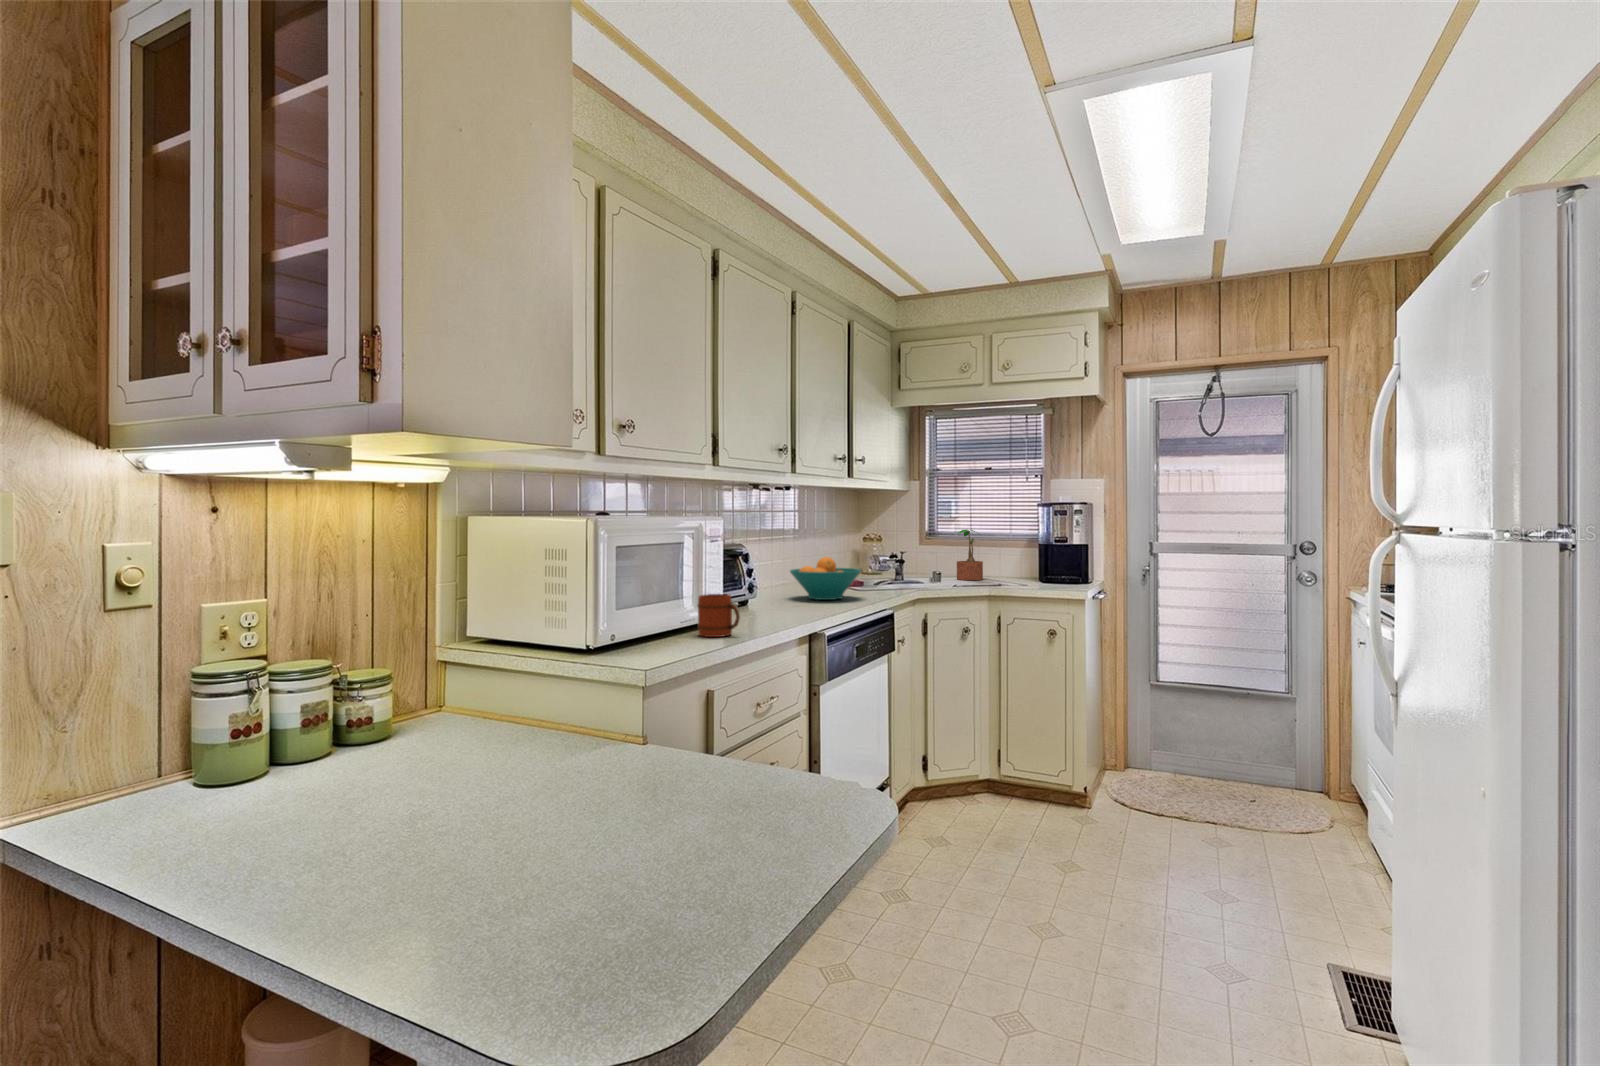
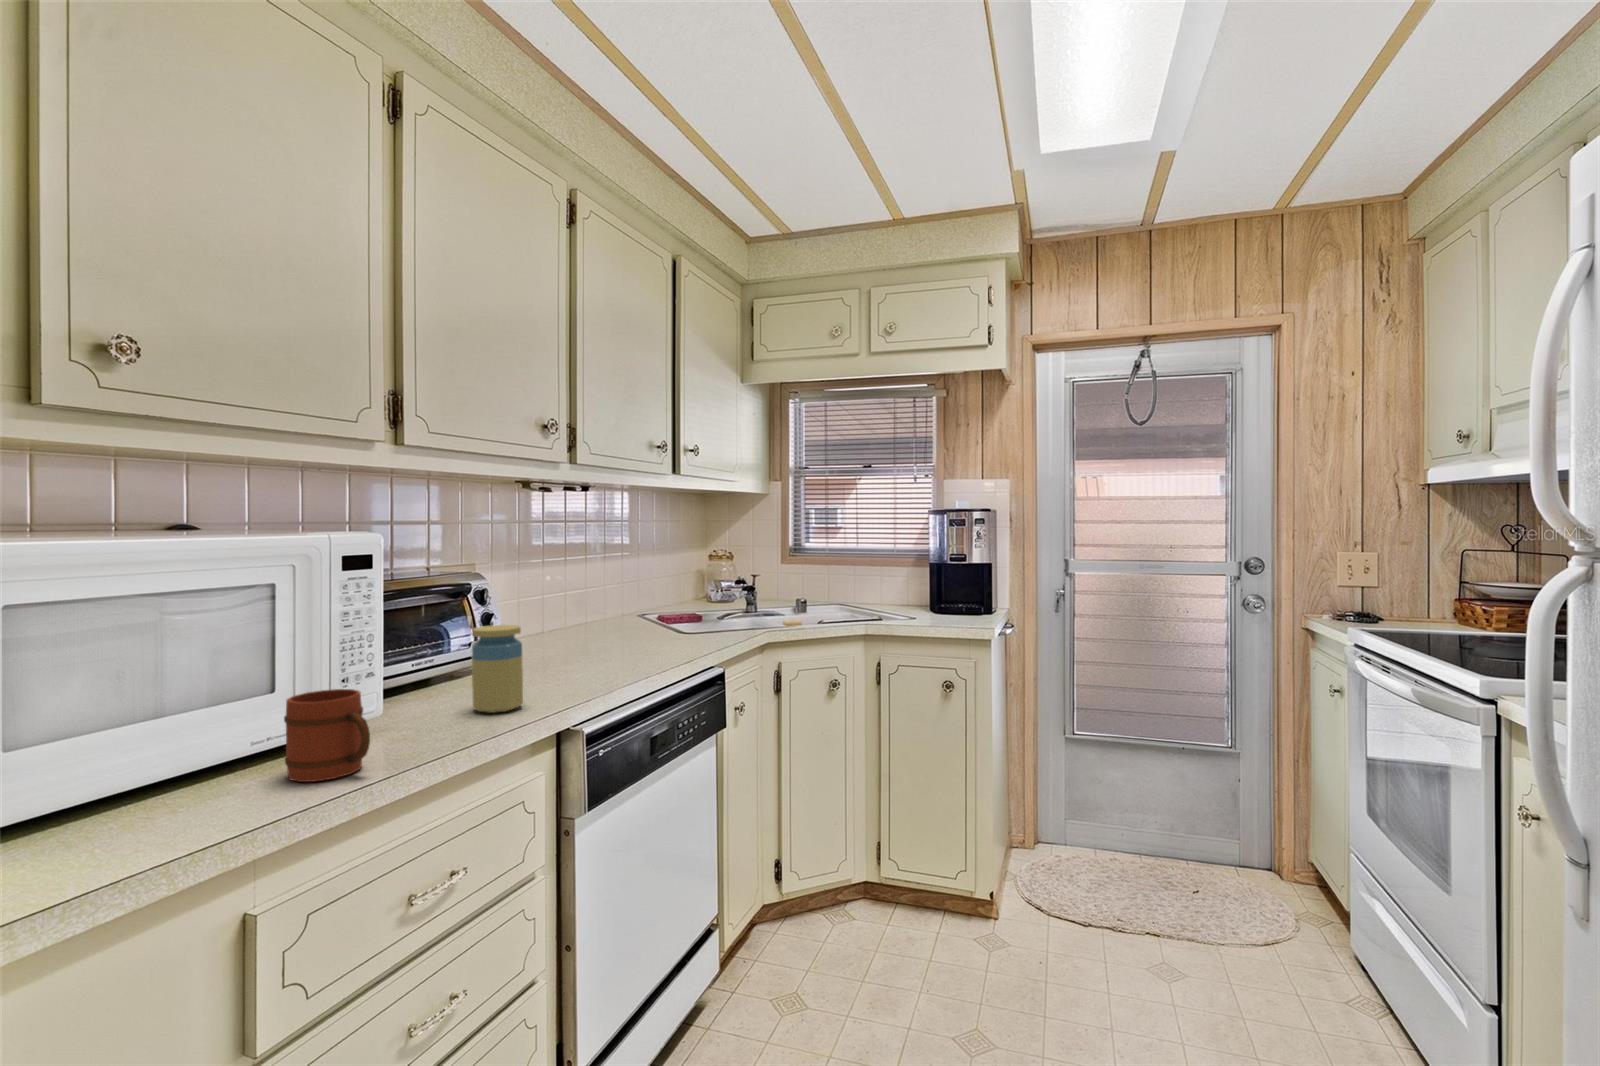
potted plant: present [957,530,983,580] -> none [825,543,862,609]
fruit bowl: present [790,557,861,600] -> none [568,591,679,656]
jar: none [759,570,789,619] -> present [472,625,523,713]

